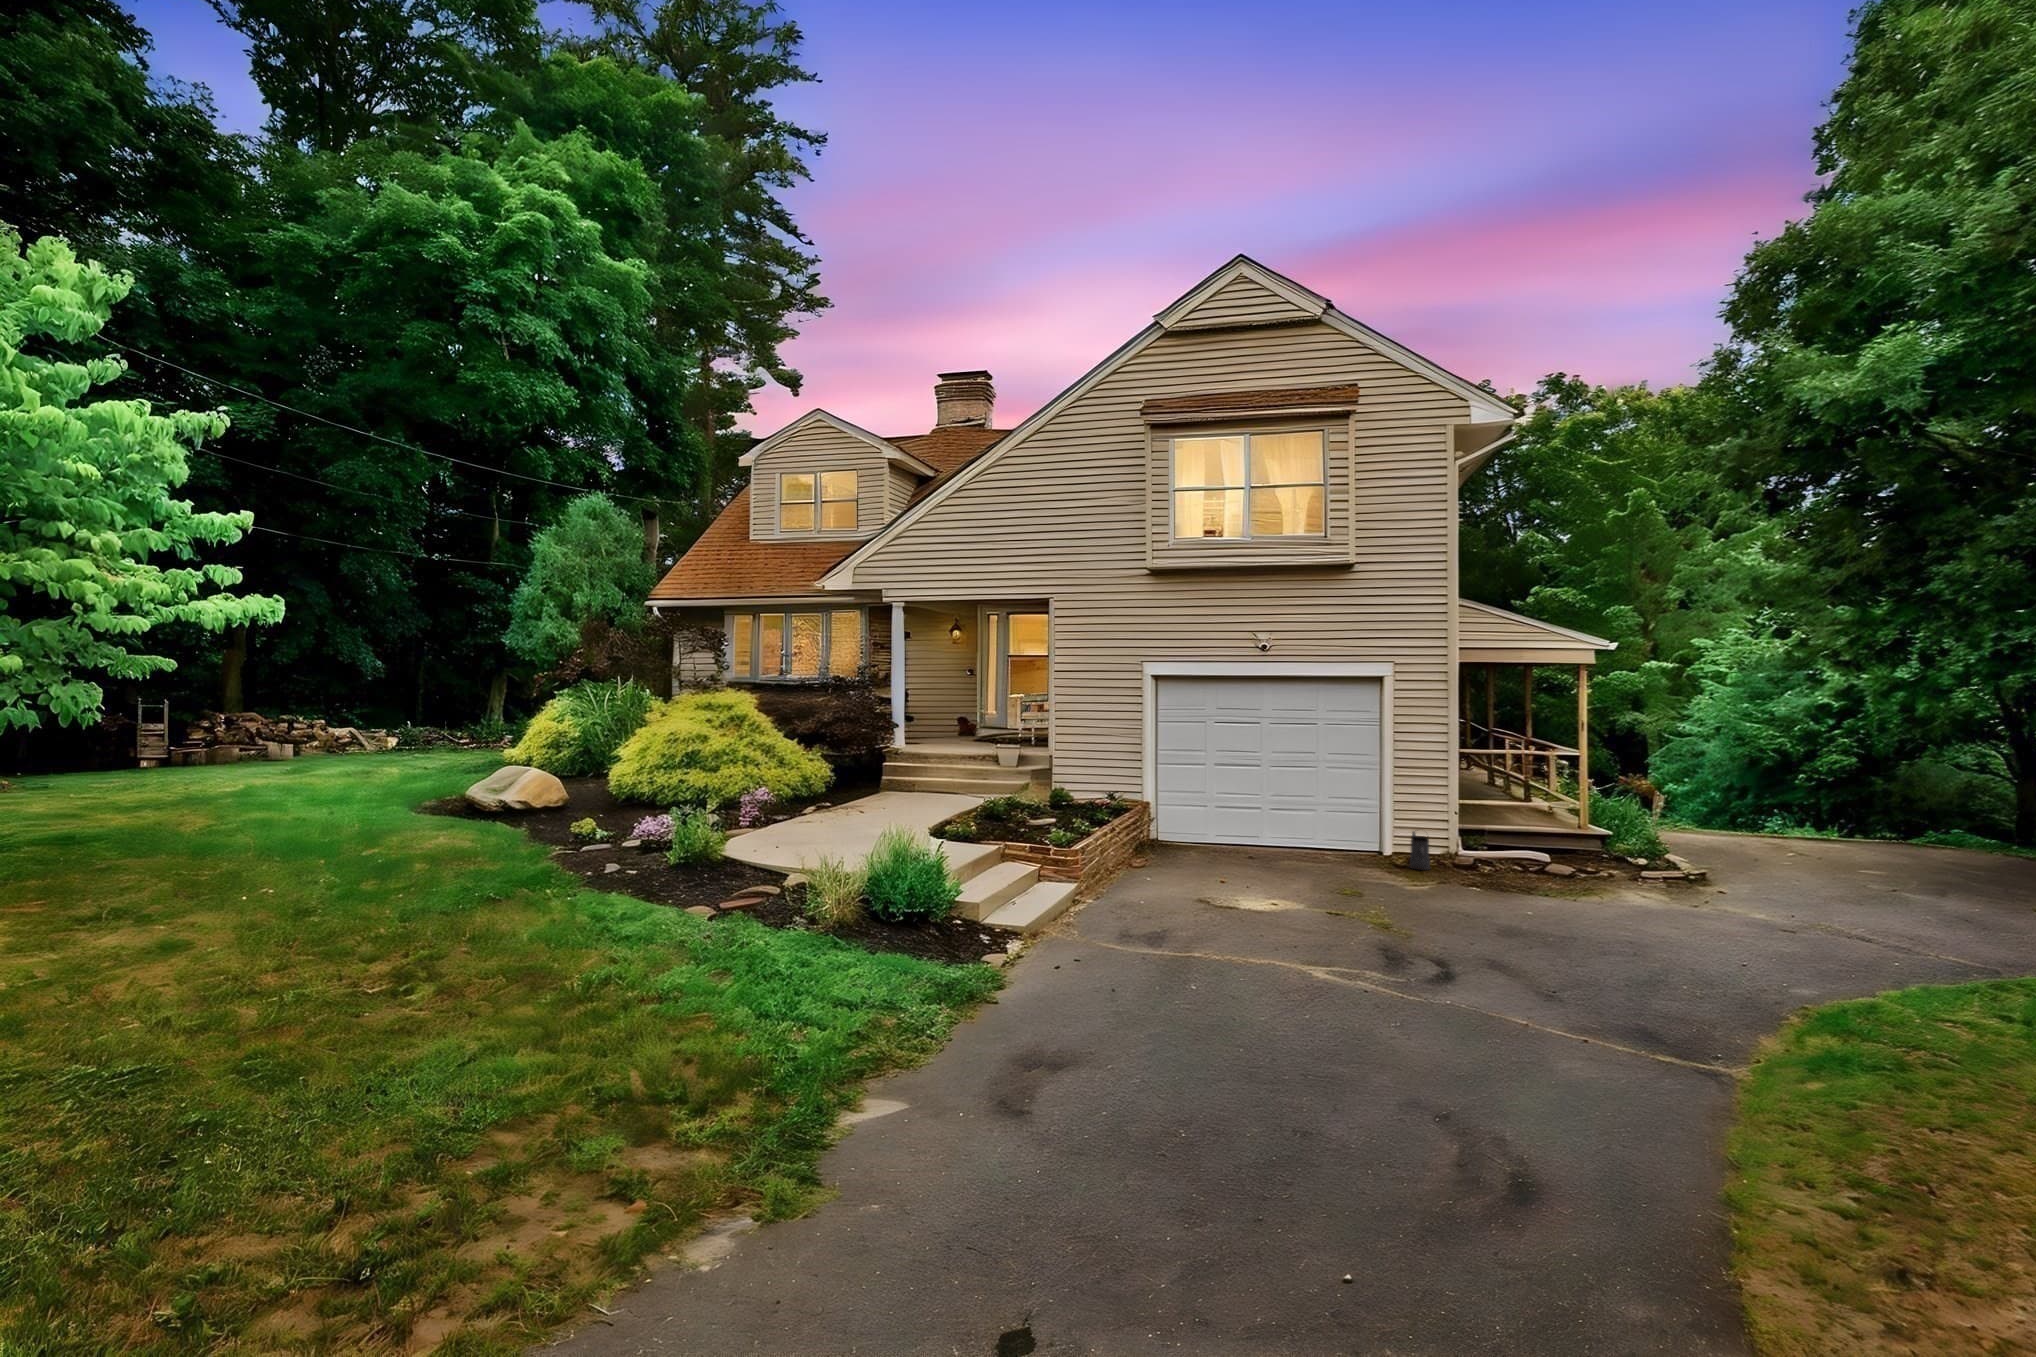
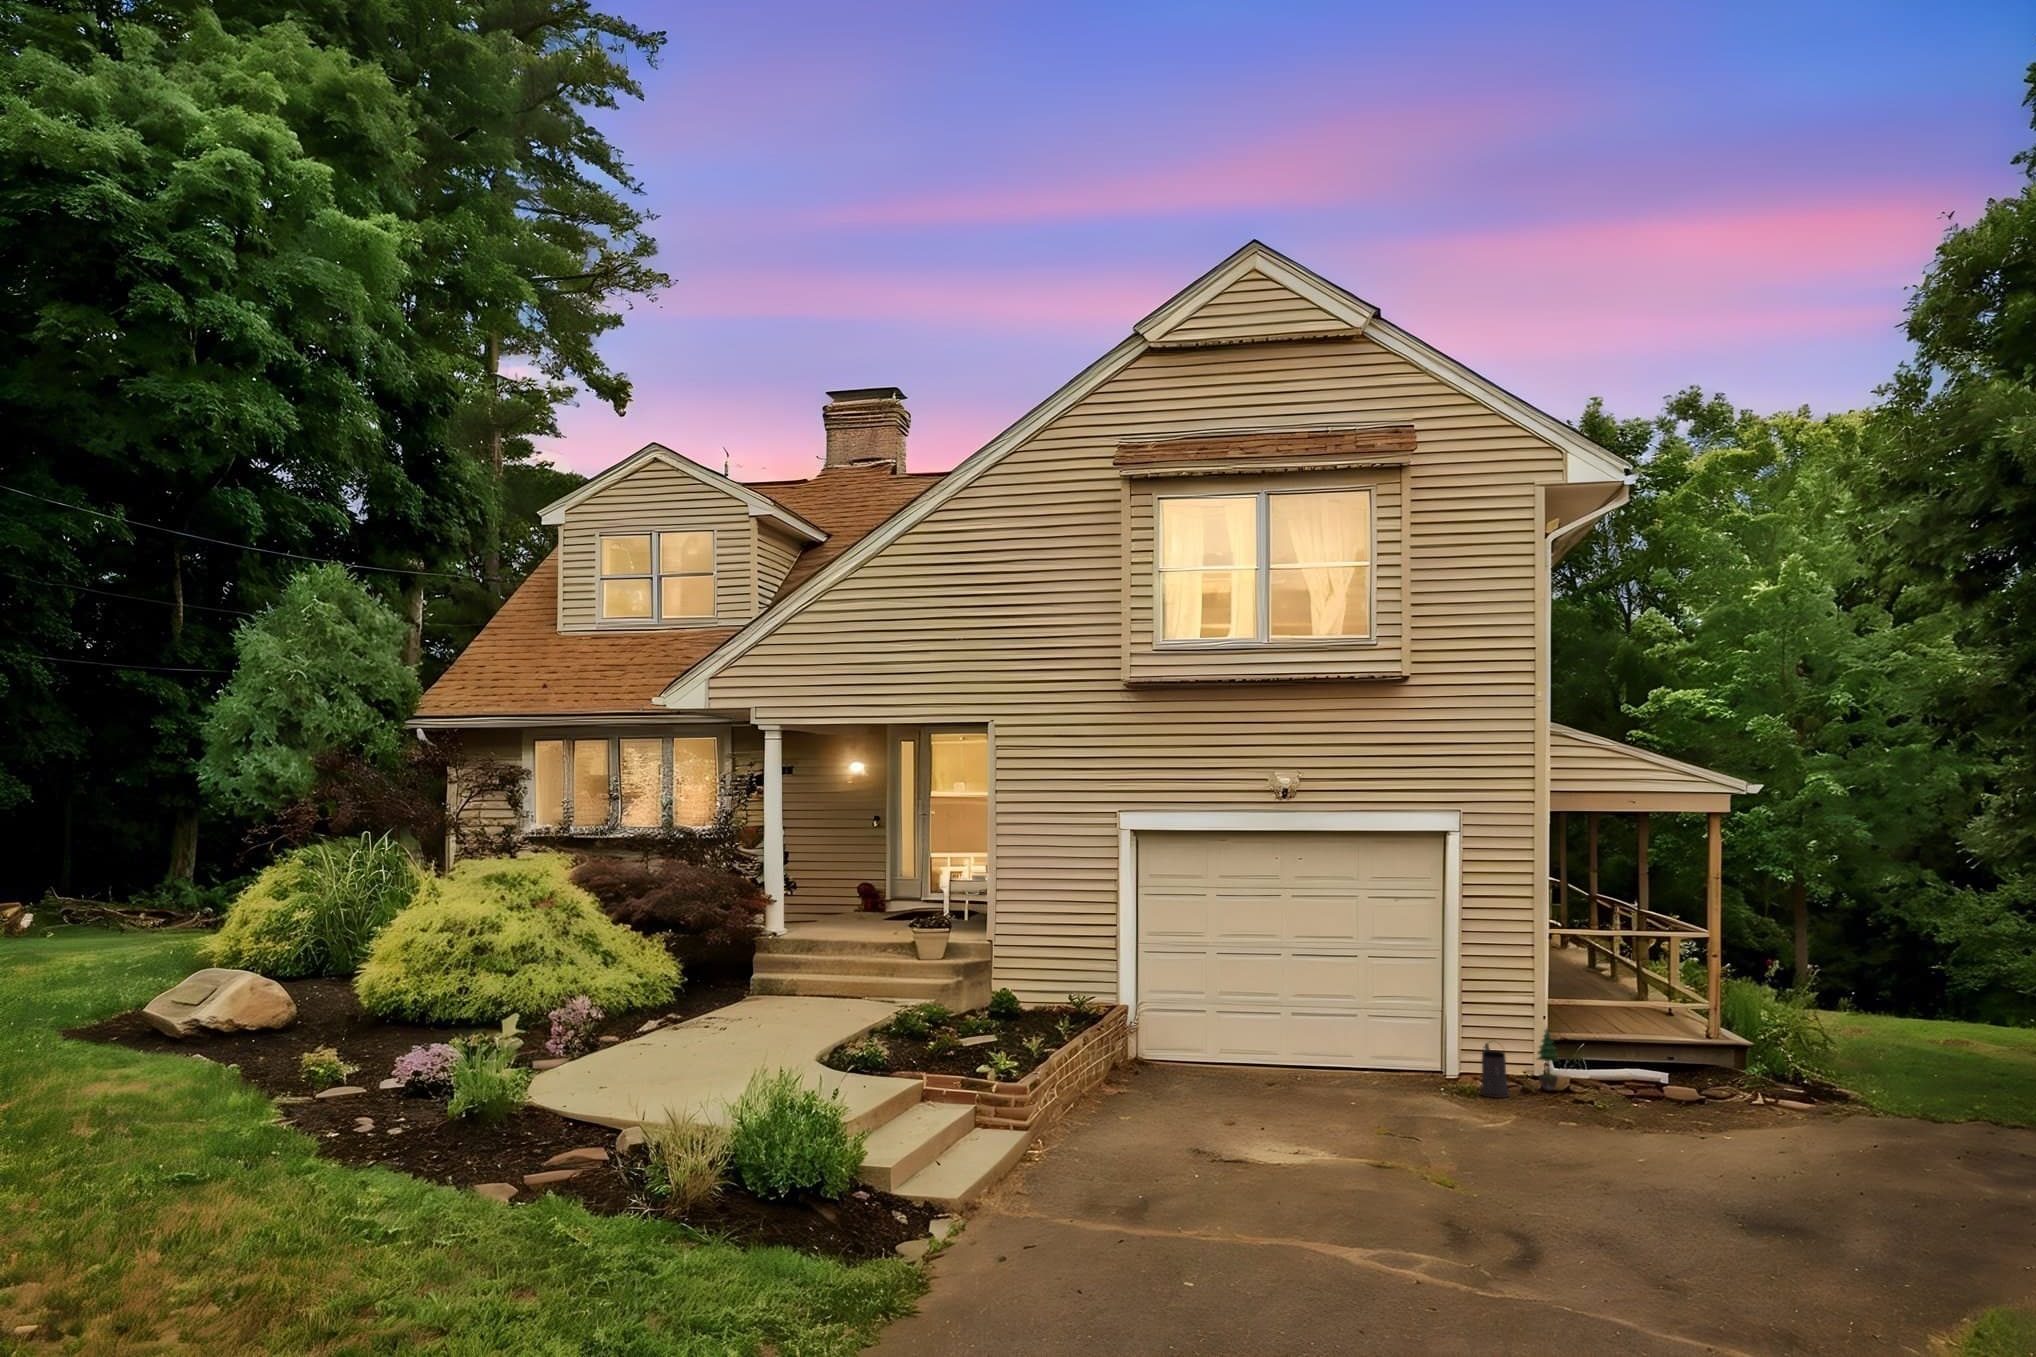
potted tree: none [1450,819,1469,867] -> present [1537,1027,1559,1091]

